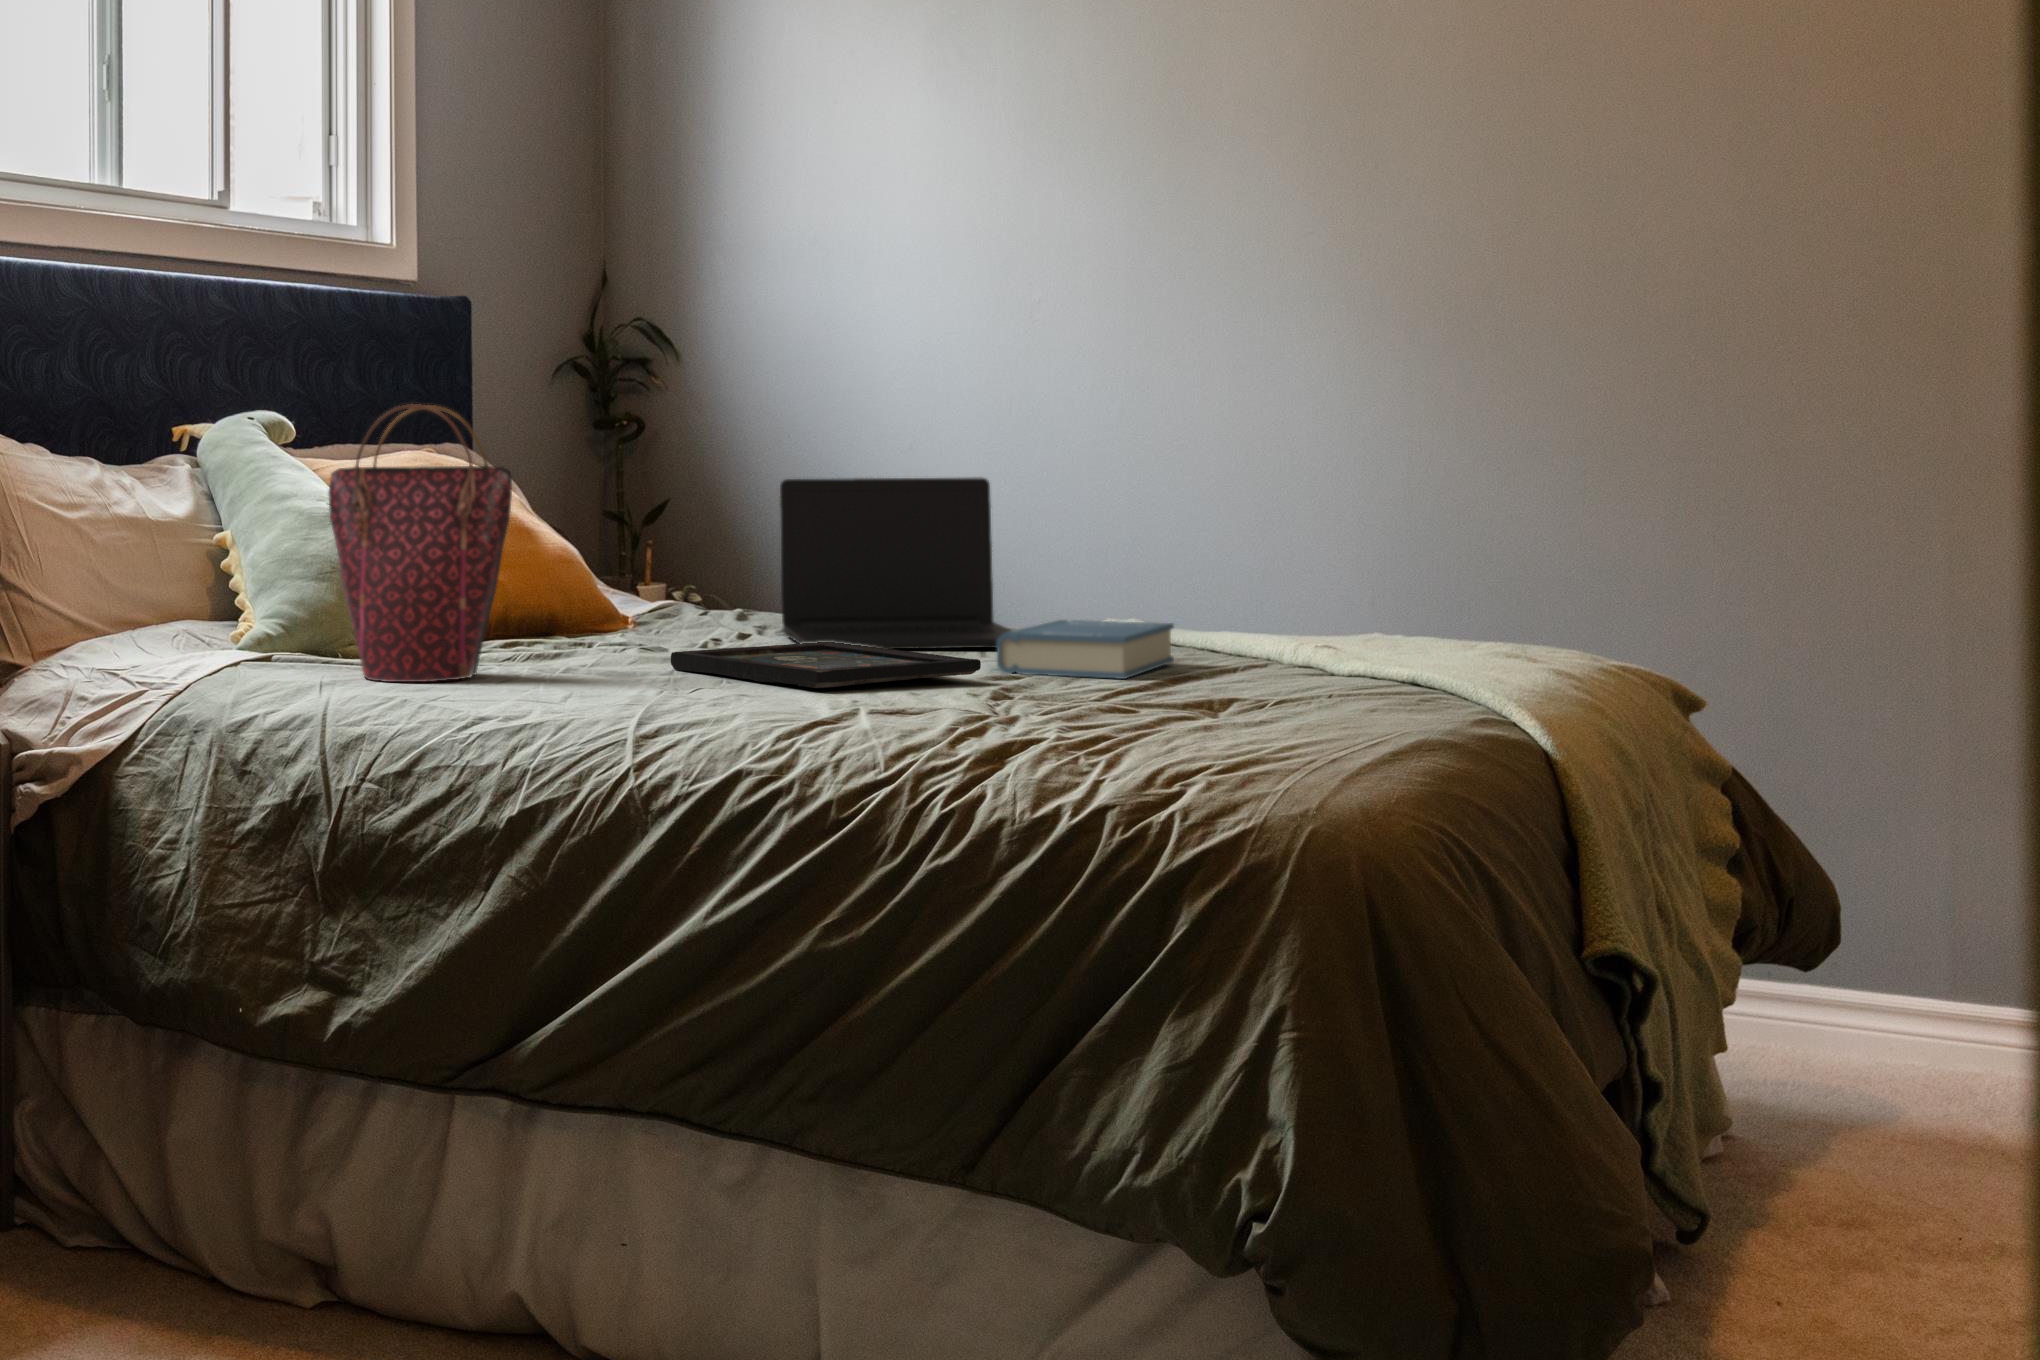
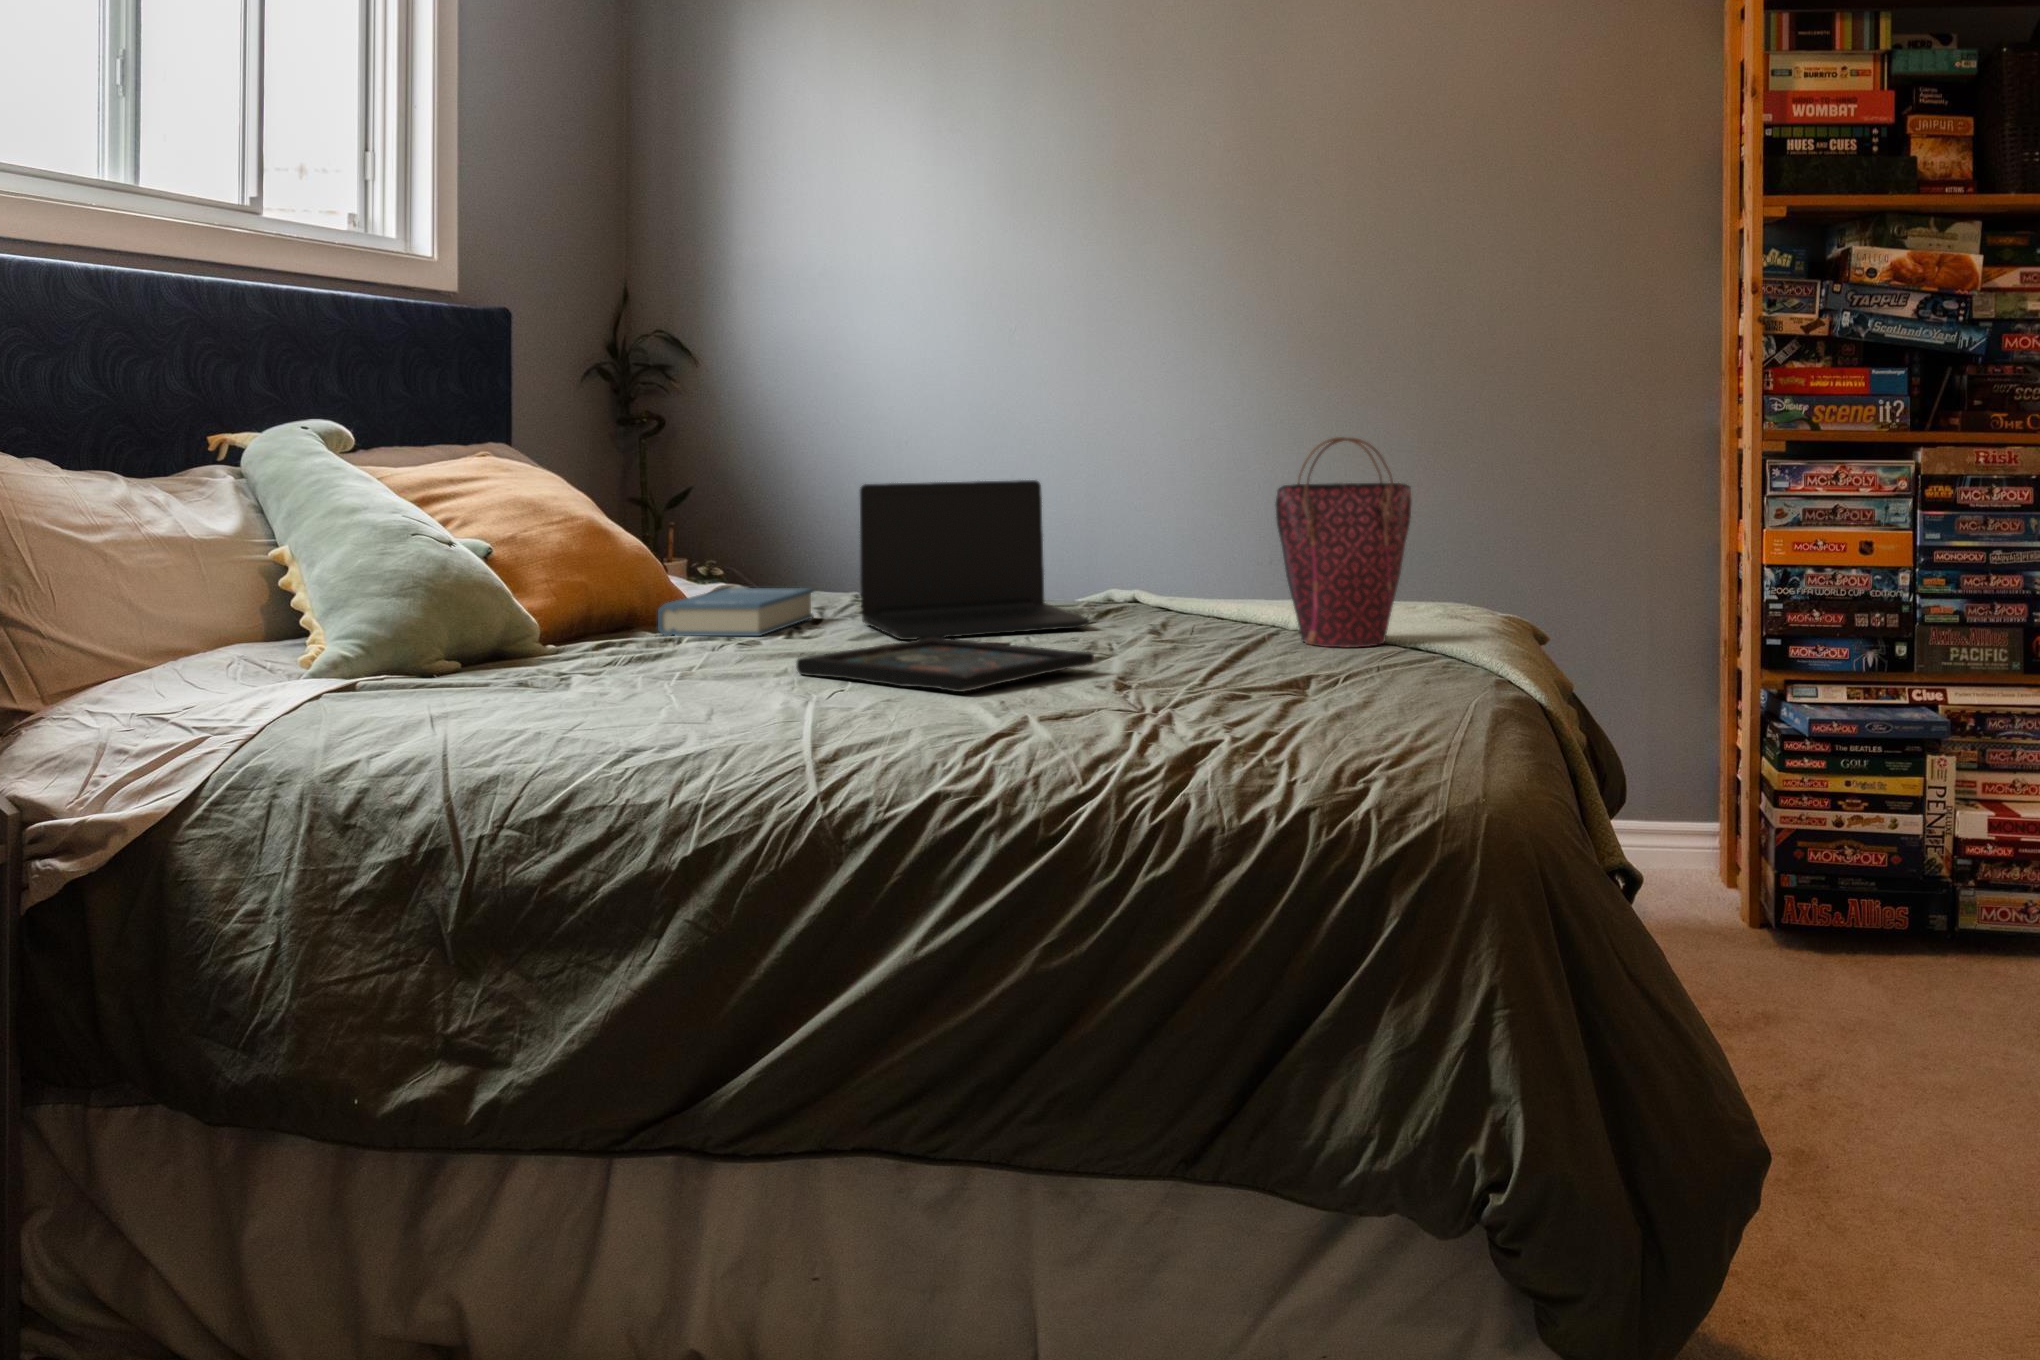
handbag: present [328,404,512,682] -> present [1276,437,1411,648]
hardback book: present [997,620,1174,679] -> present [658,588,813,636]

